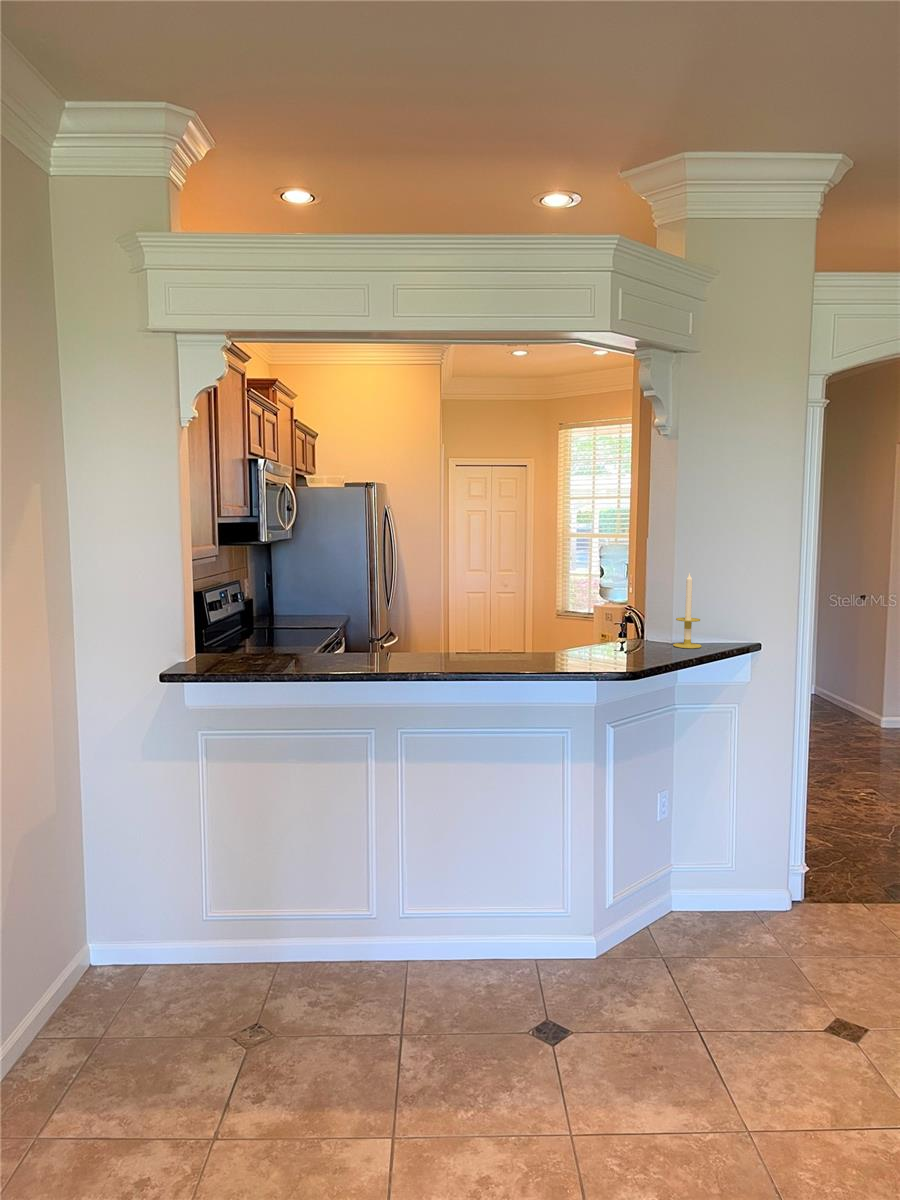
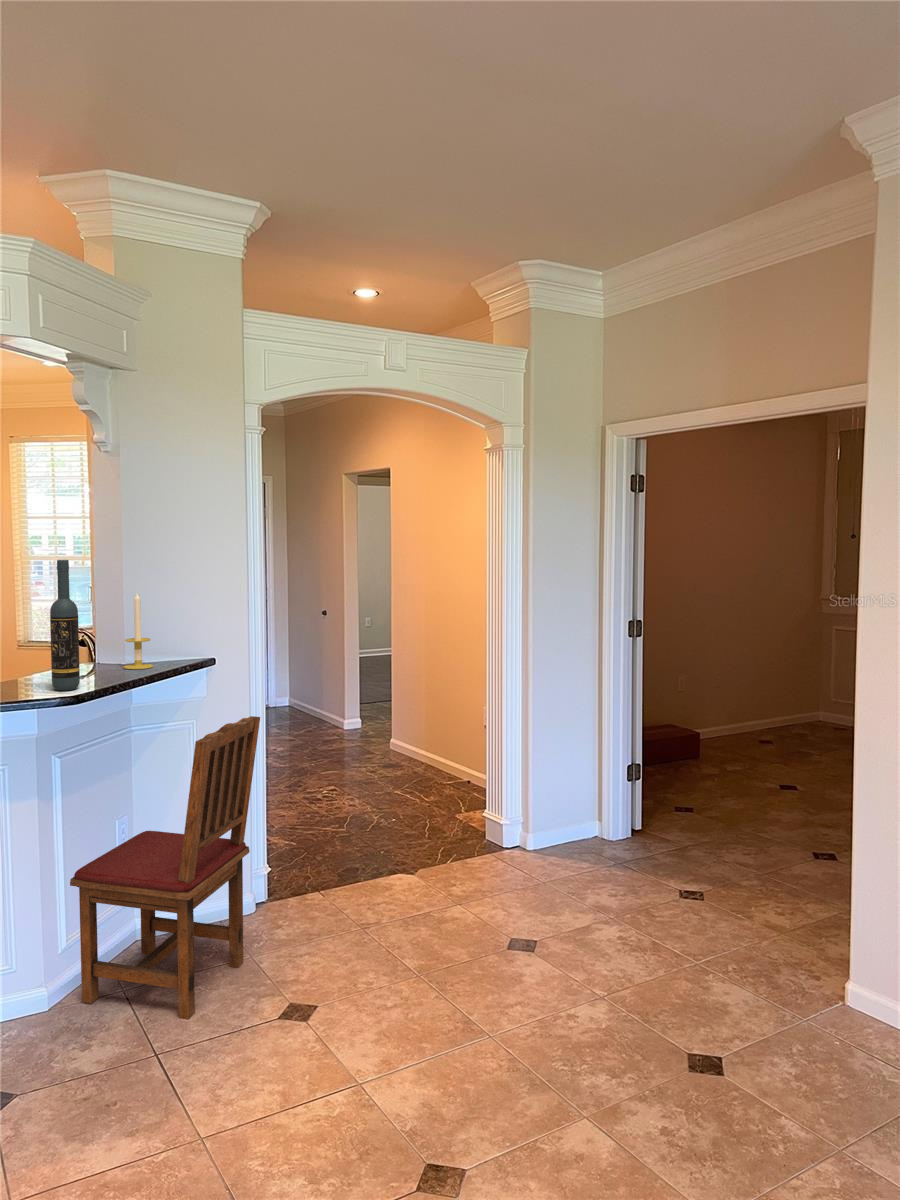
wine bottle: none [613,540,639,664] -> present [50,560,80,691]
dining chair: none [619,708,816,1007] -> present [70,716,260,1020]

